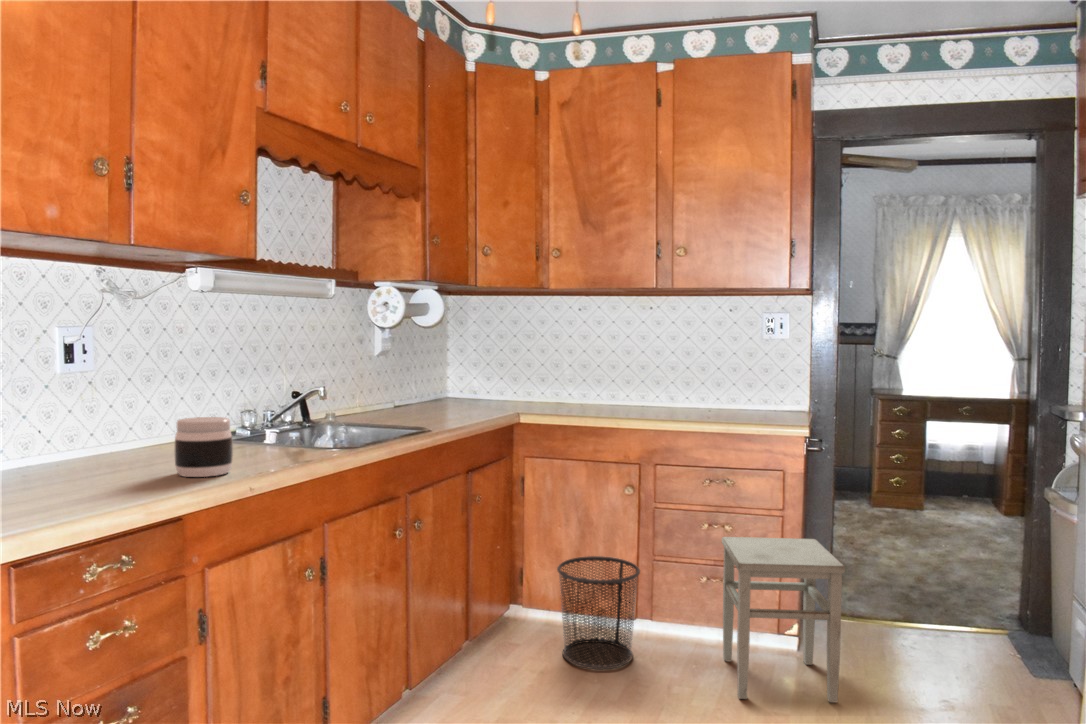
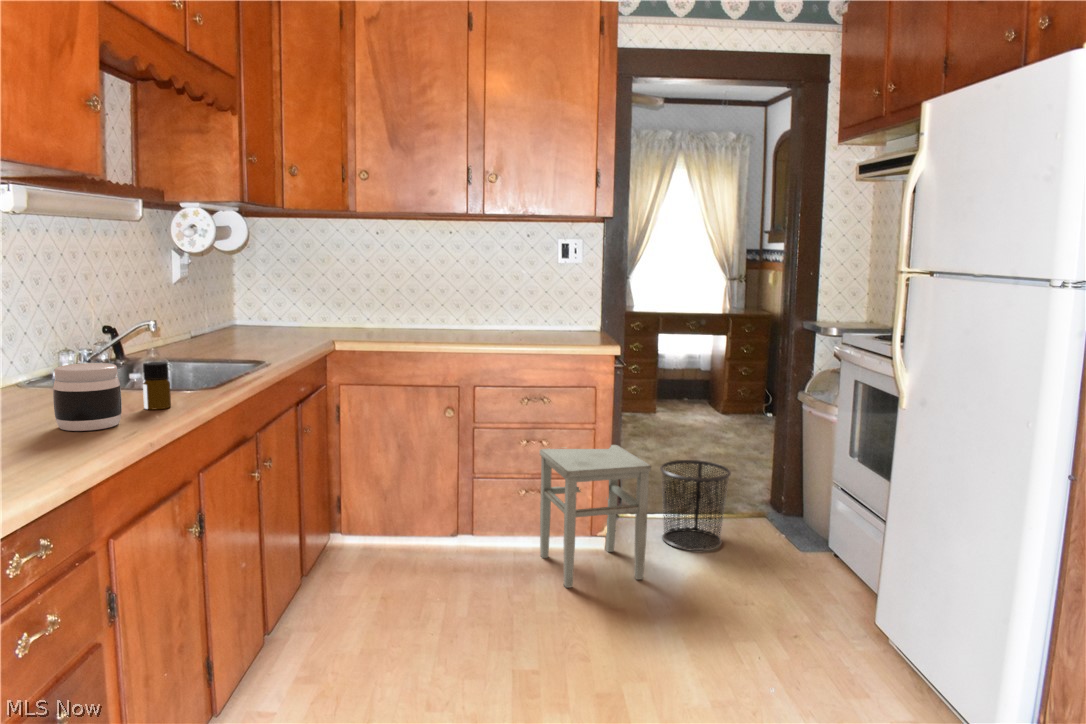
bottle: none [268,419,291,463] -> present [143,362,171,409]
waste bin: present [557,556,640,669] -> present [660,460,731,551]

